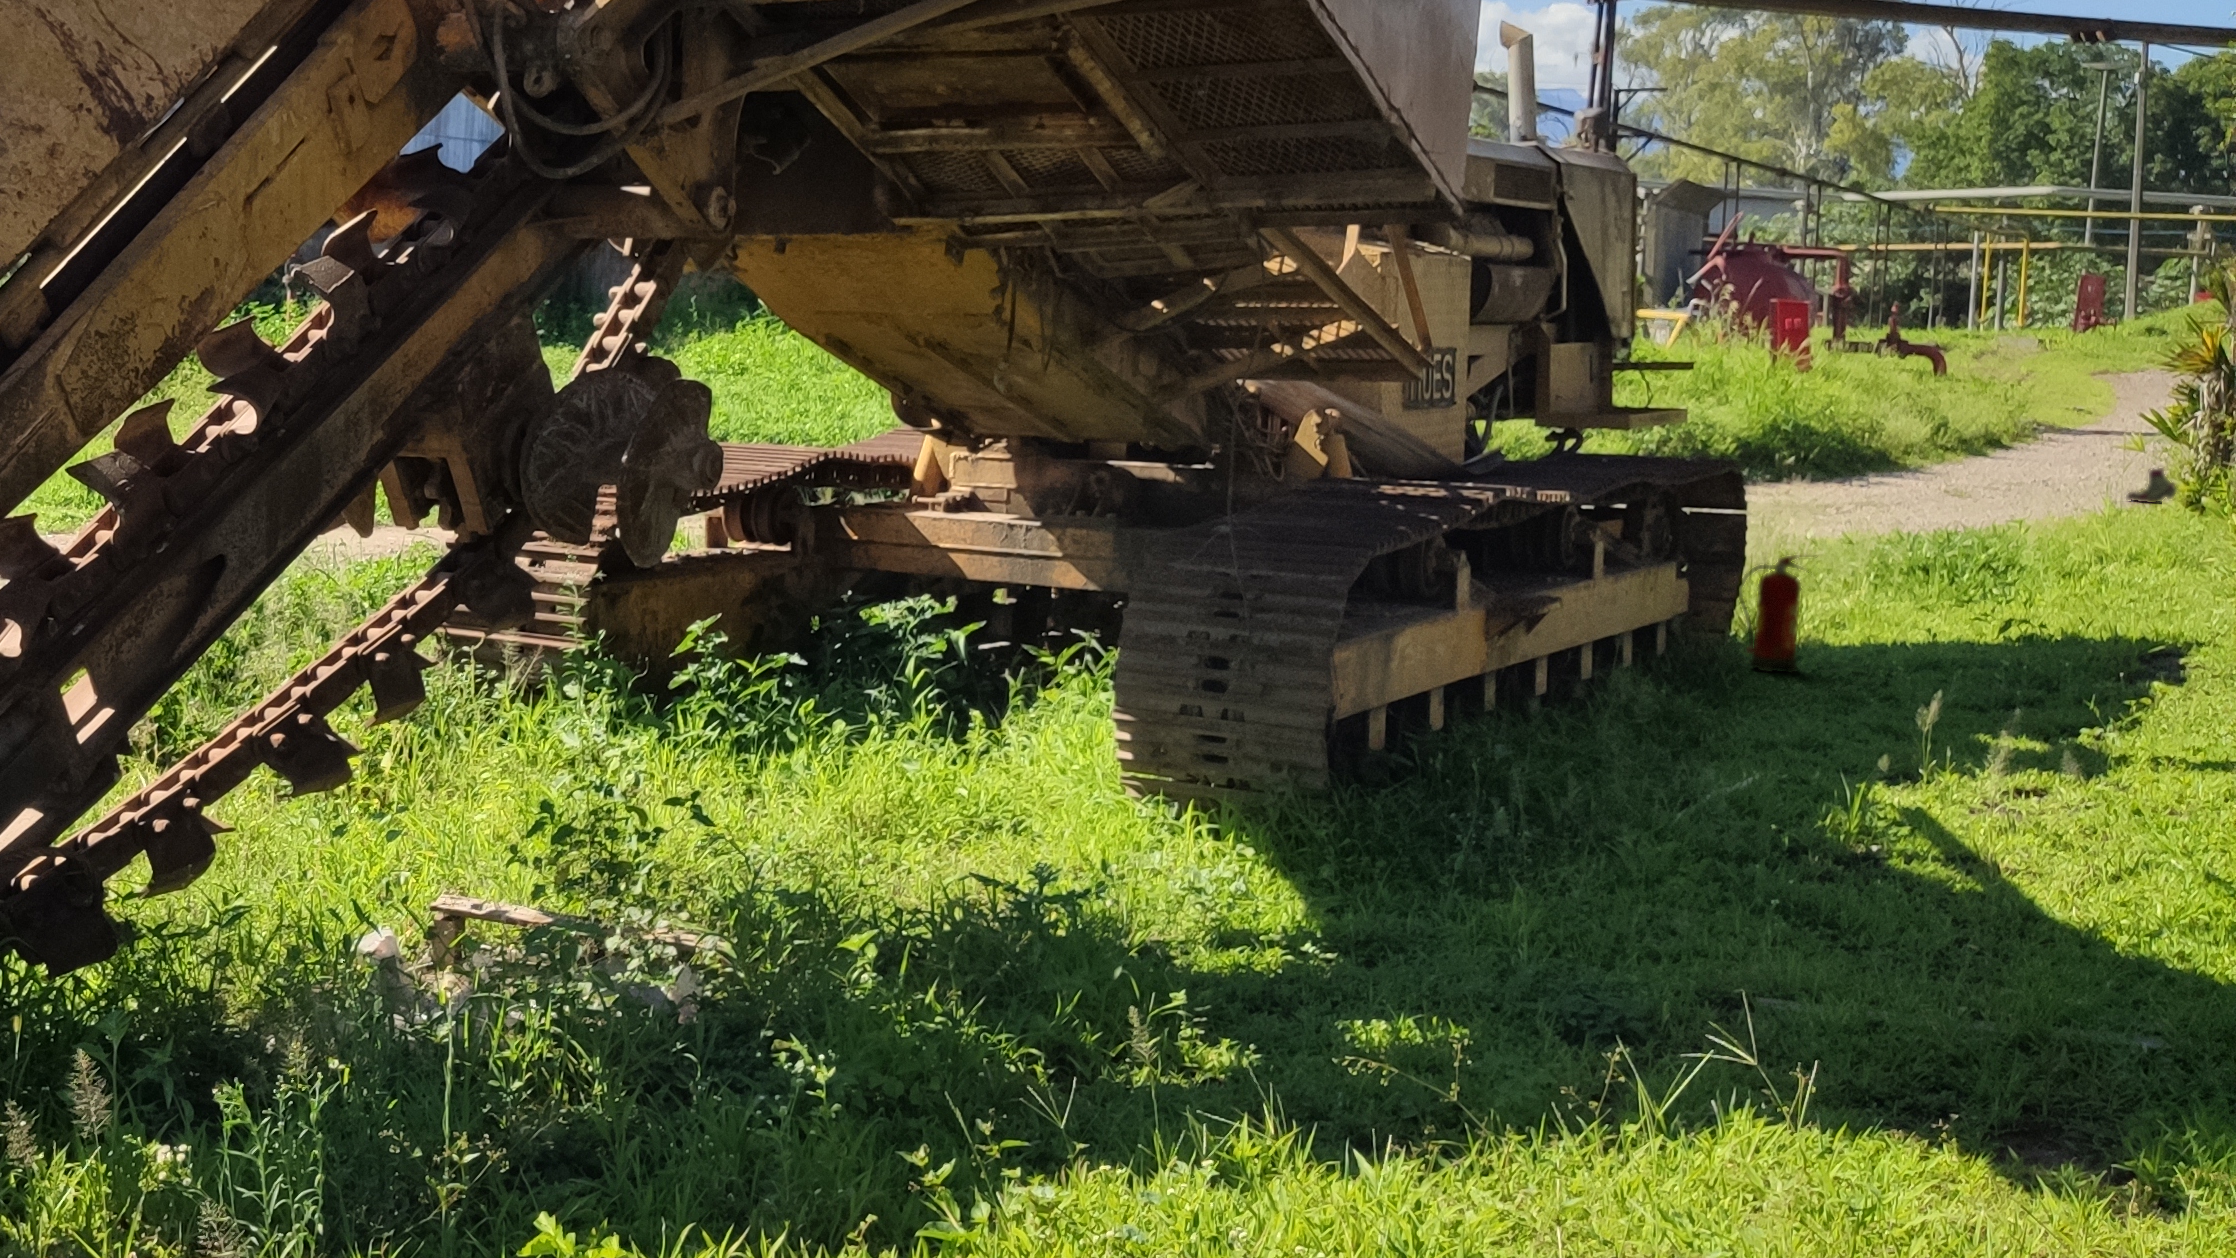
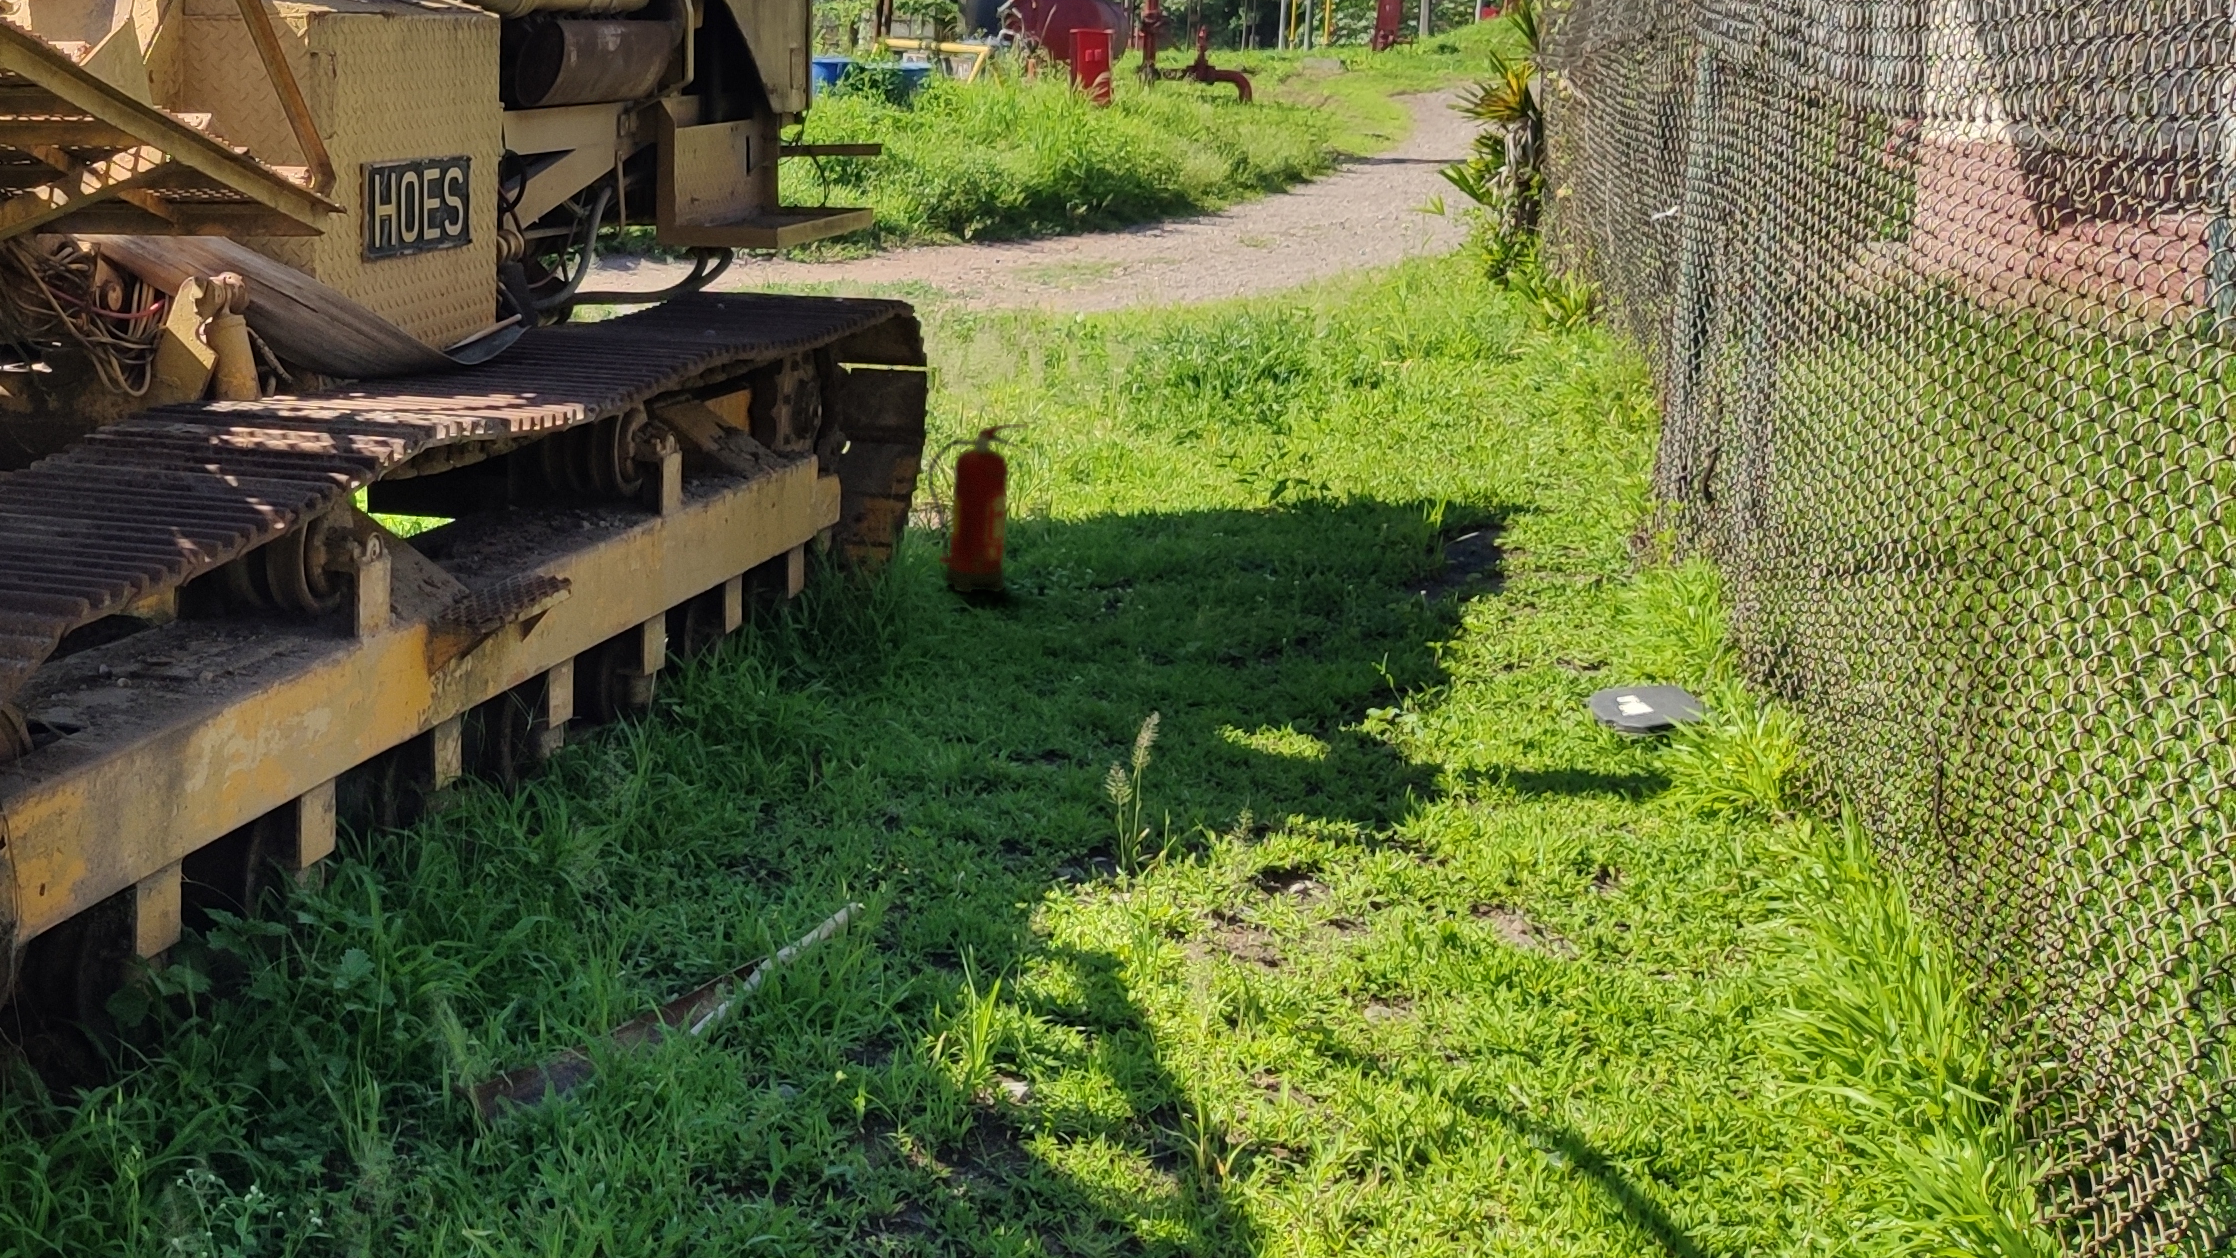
boots: present [2127,468,2176,503] -> none [1423,231,1478,273]

